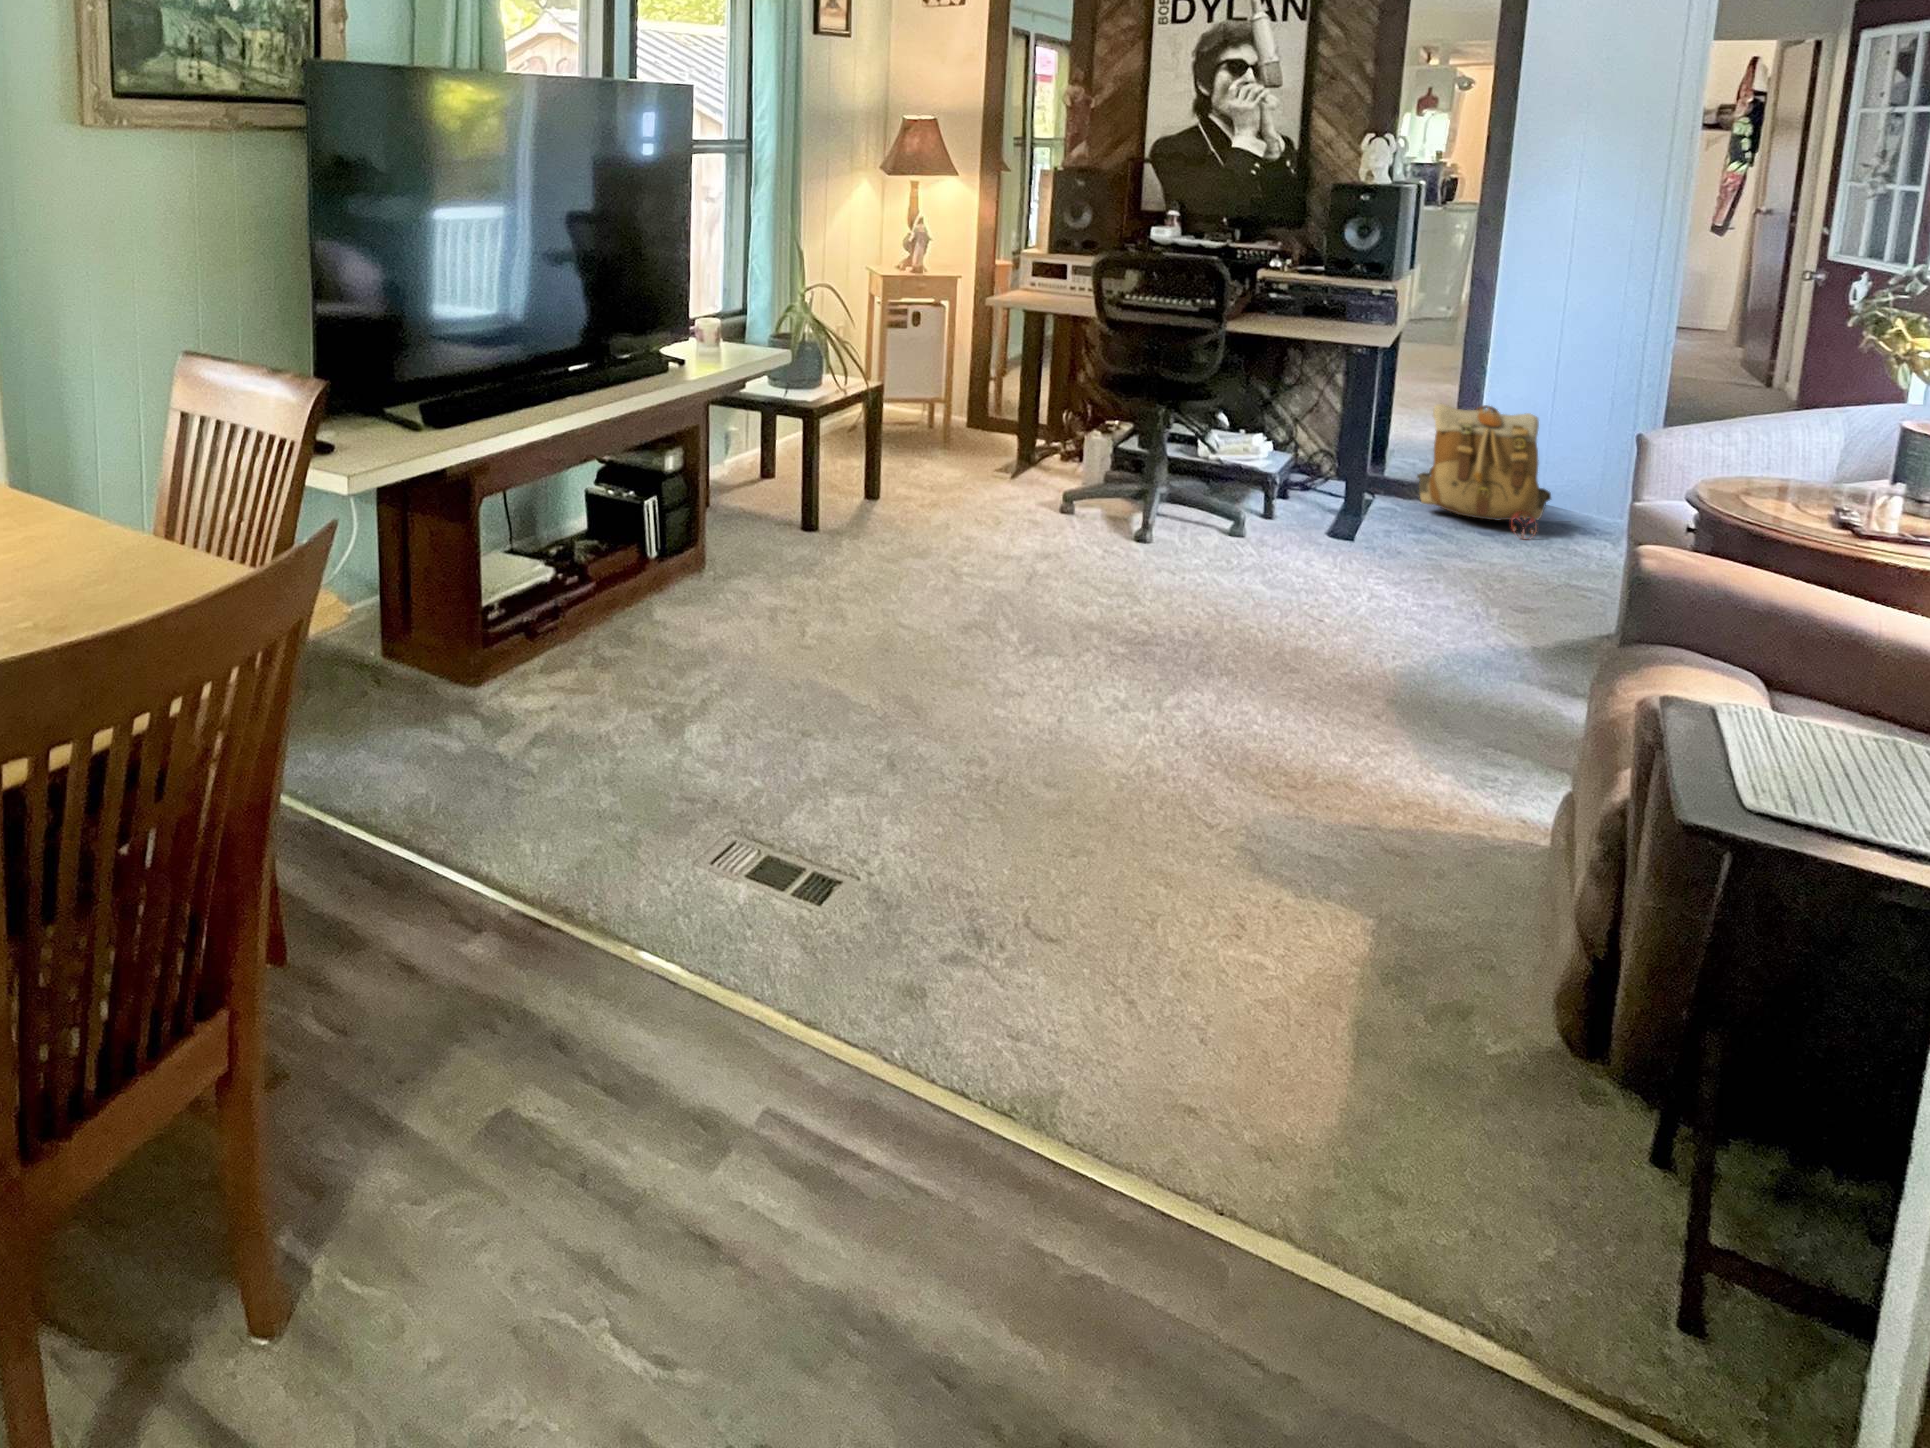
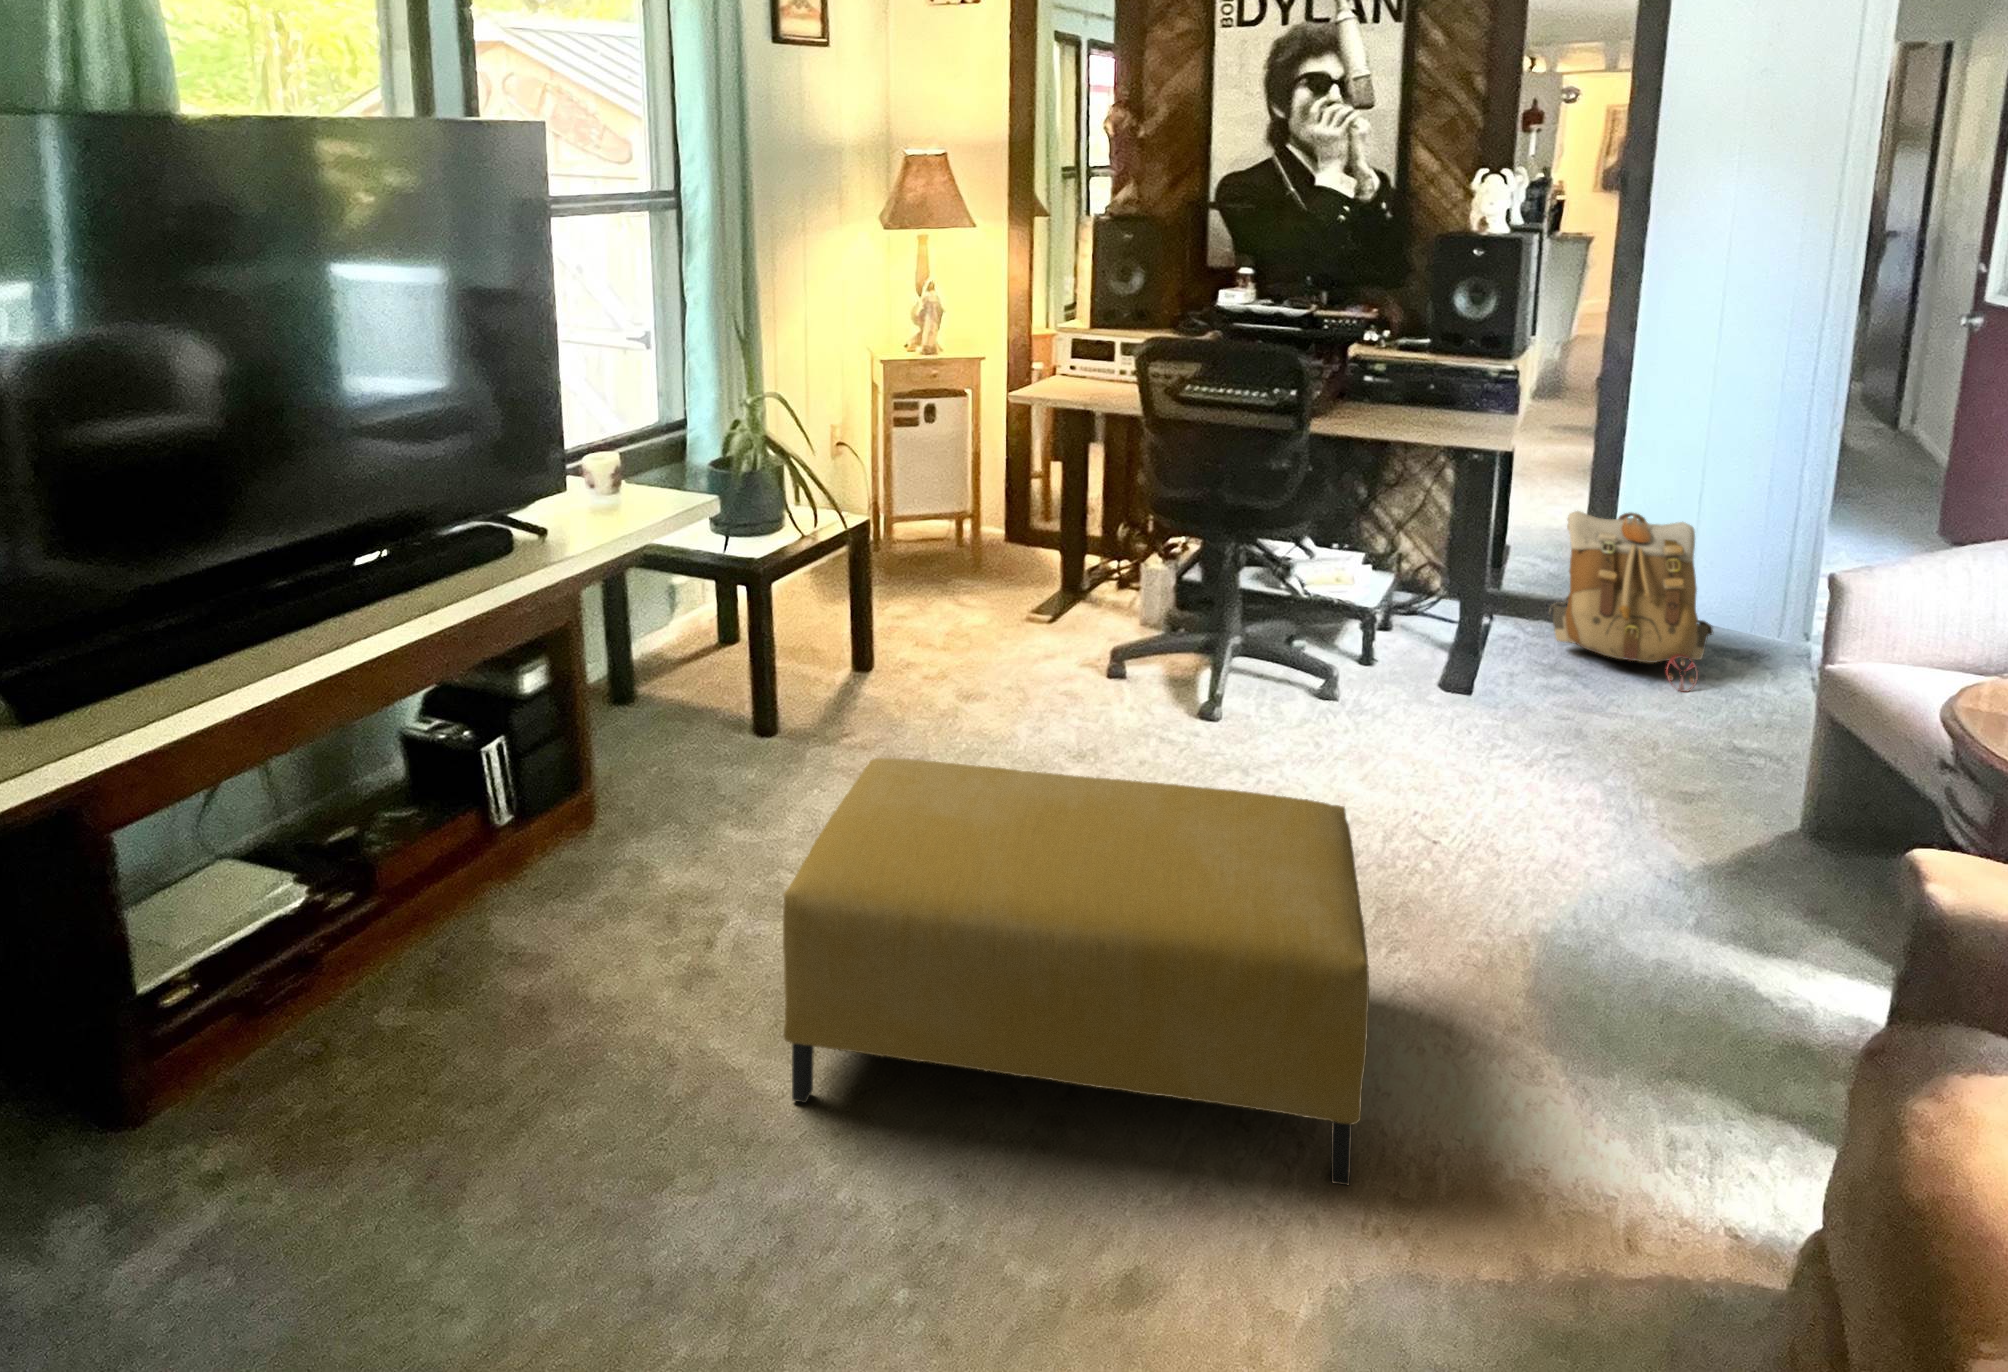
ottoman: none [911,506,1295,751] -> present [783,758,1369,1185]

